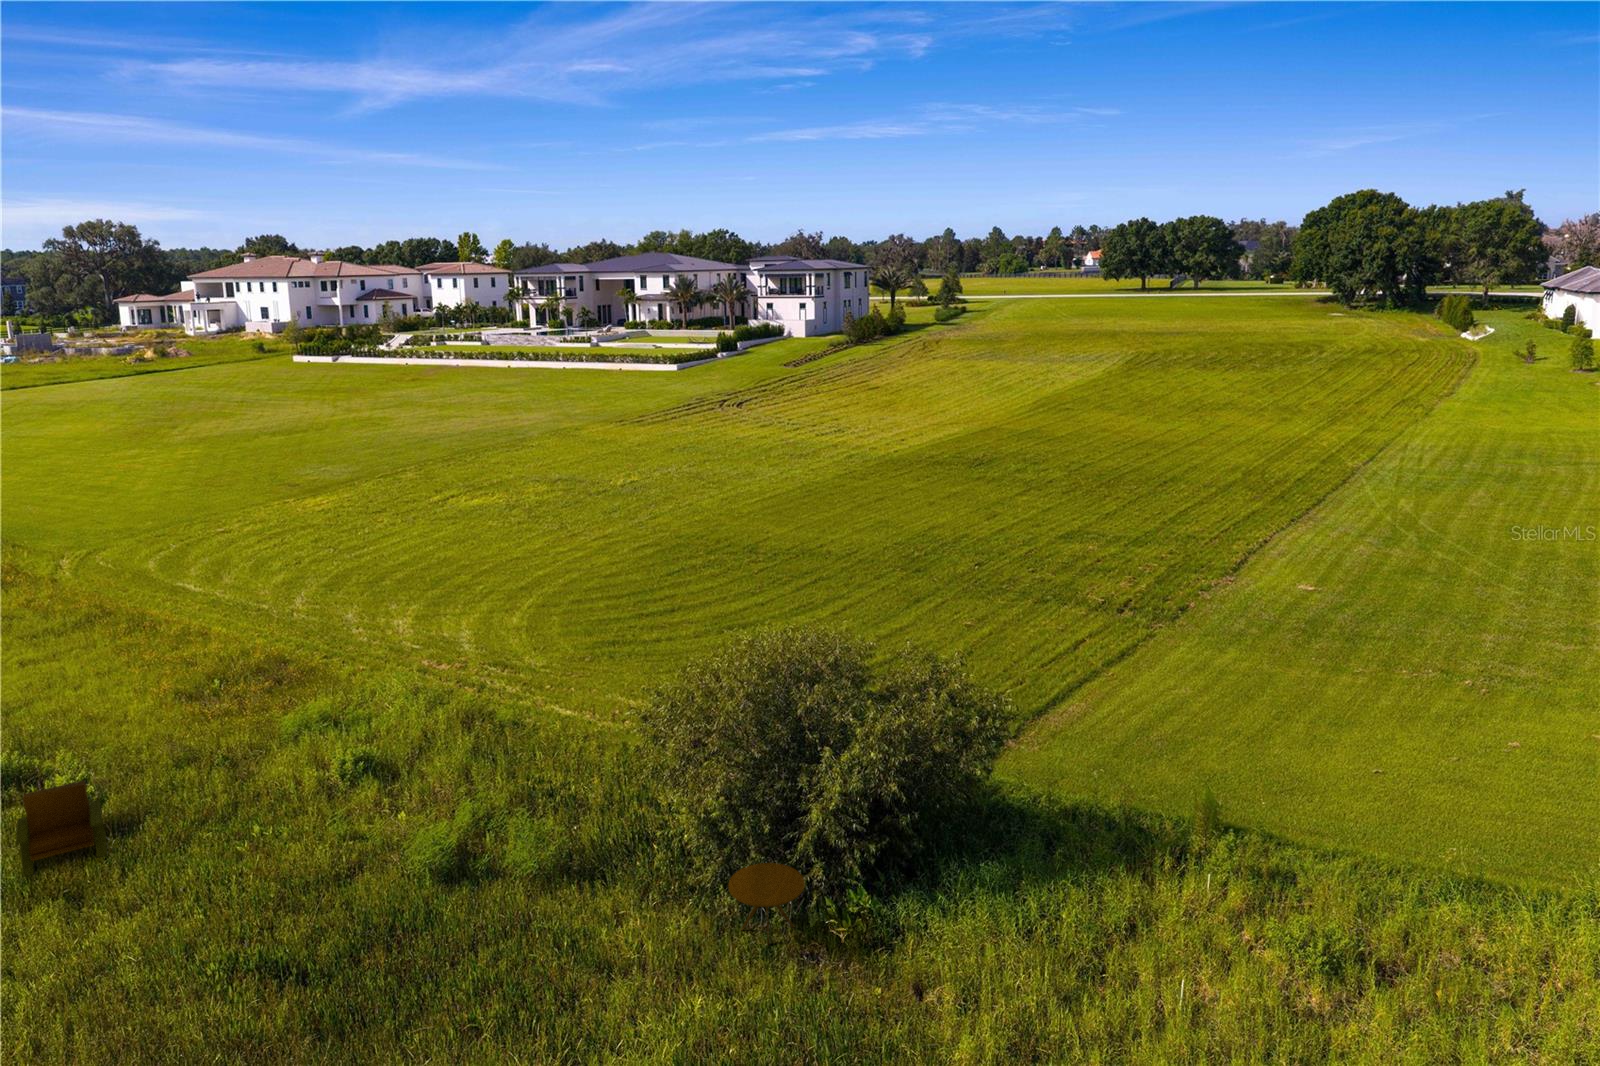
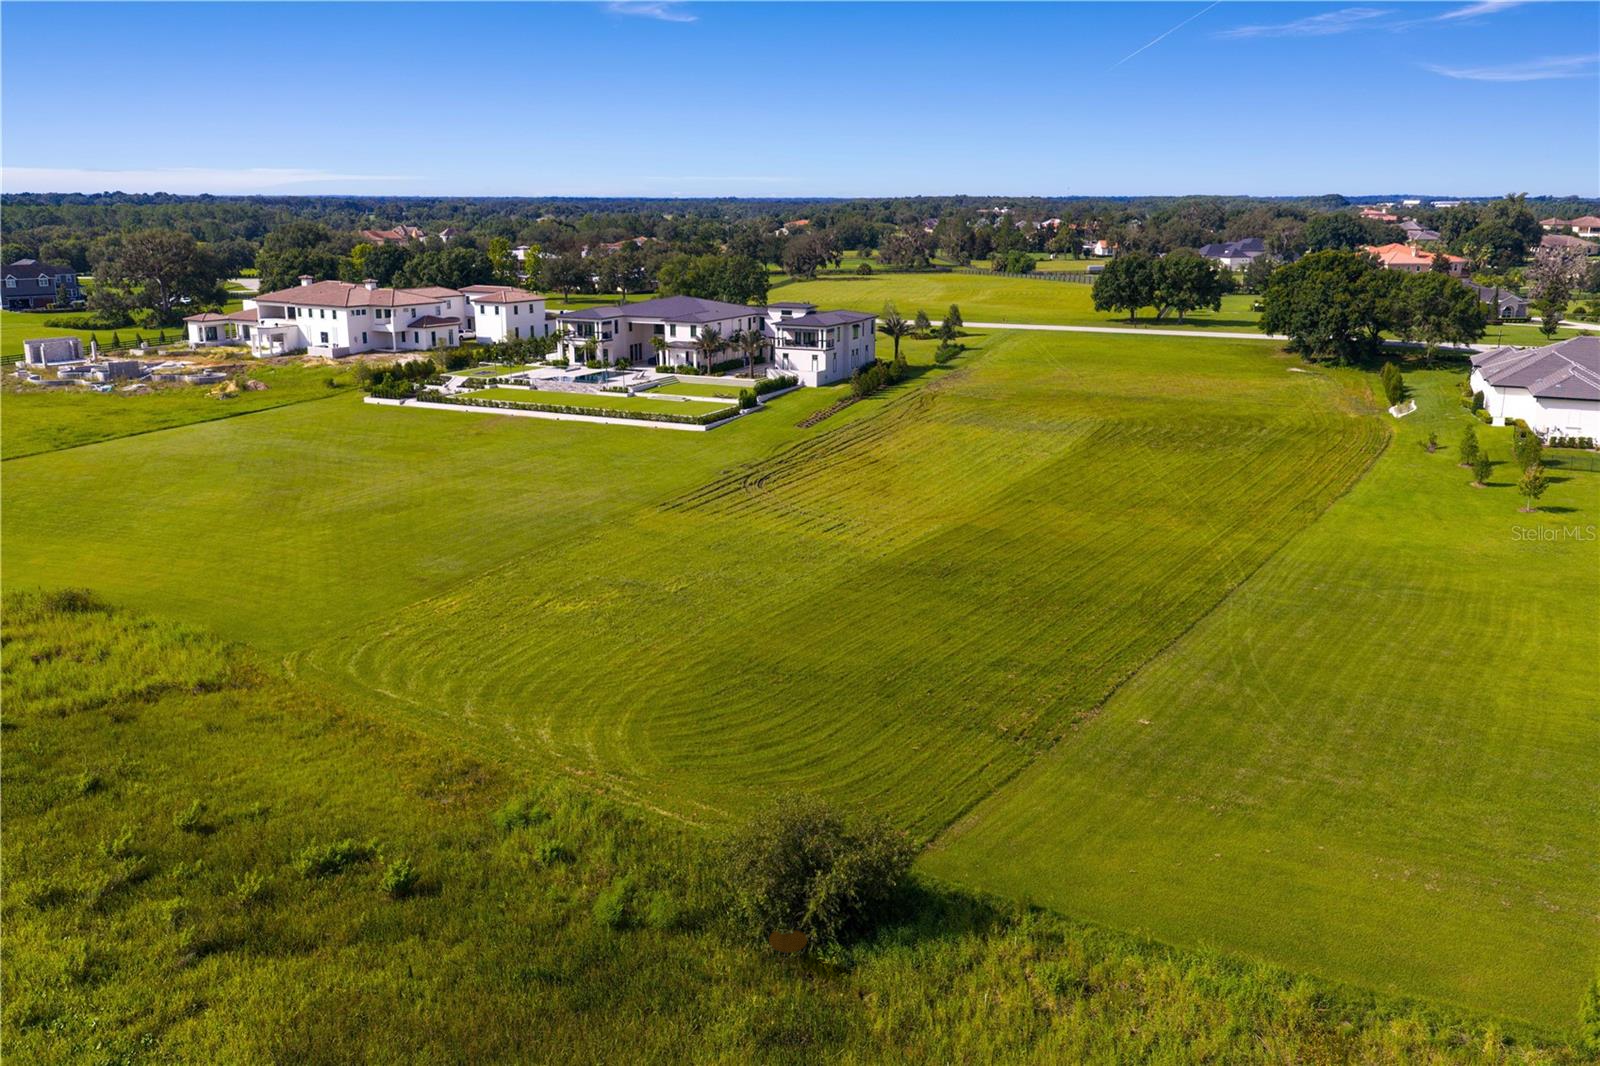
lounge chair: present [16,780,107,877] -> none [384,867,433,921]

